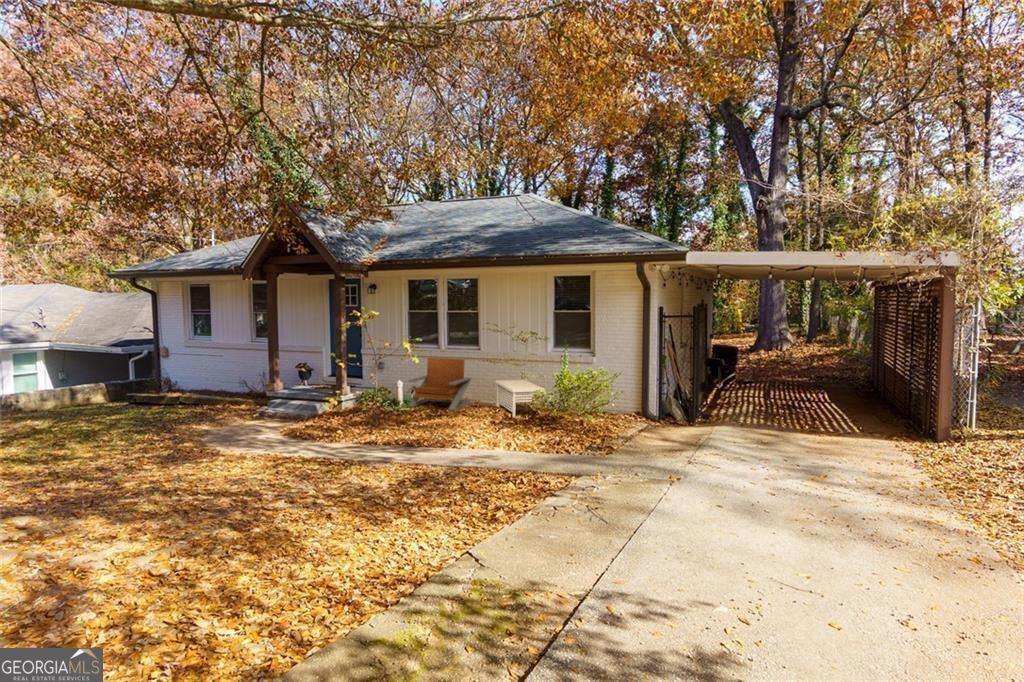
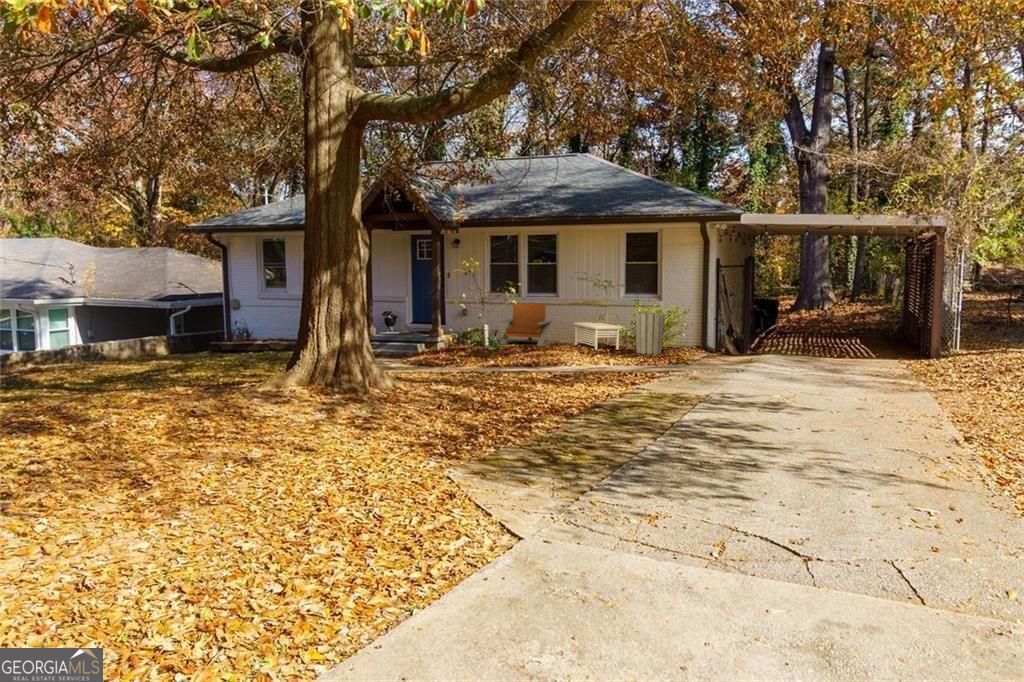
trash can: none [559,372,595,426] -> present [636,312,665,354]

